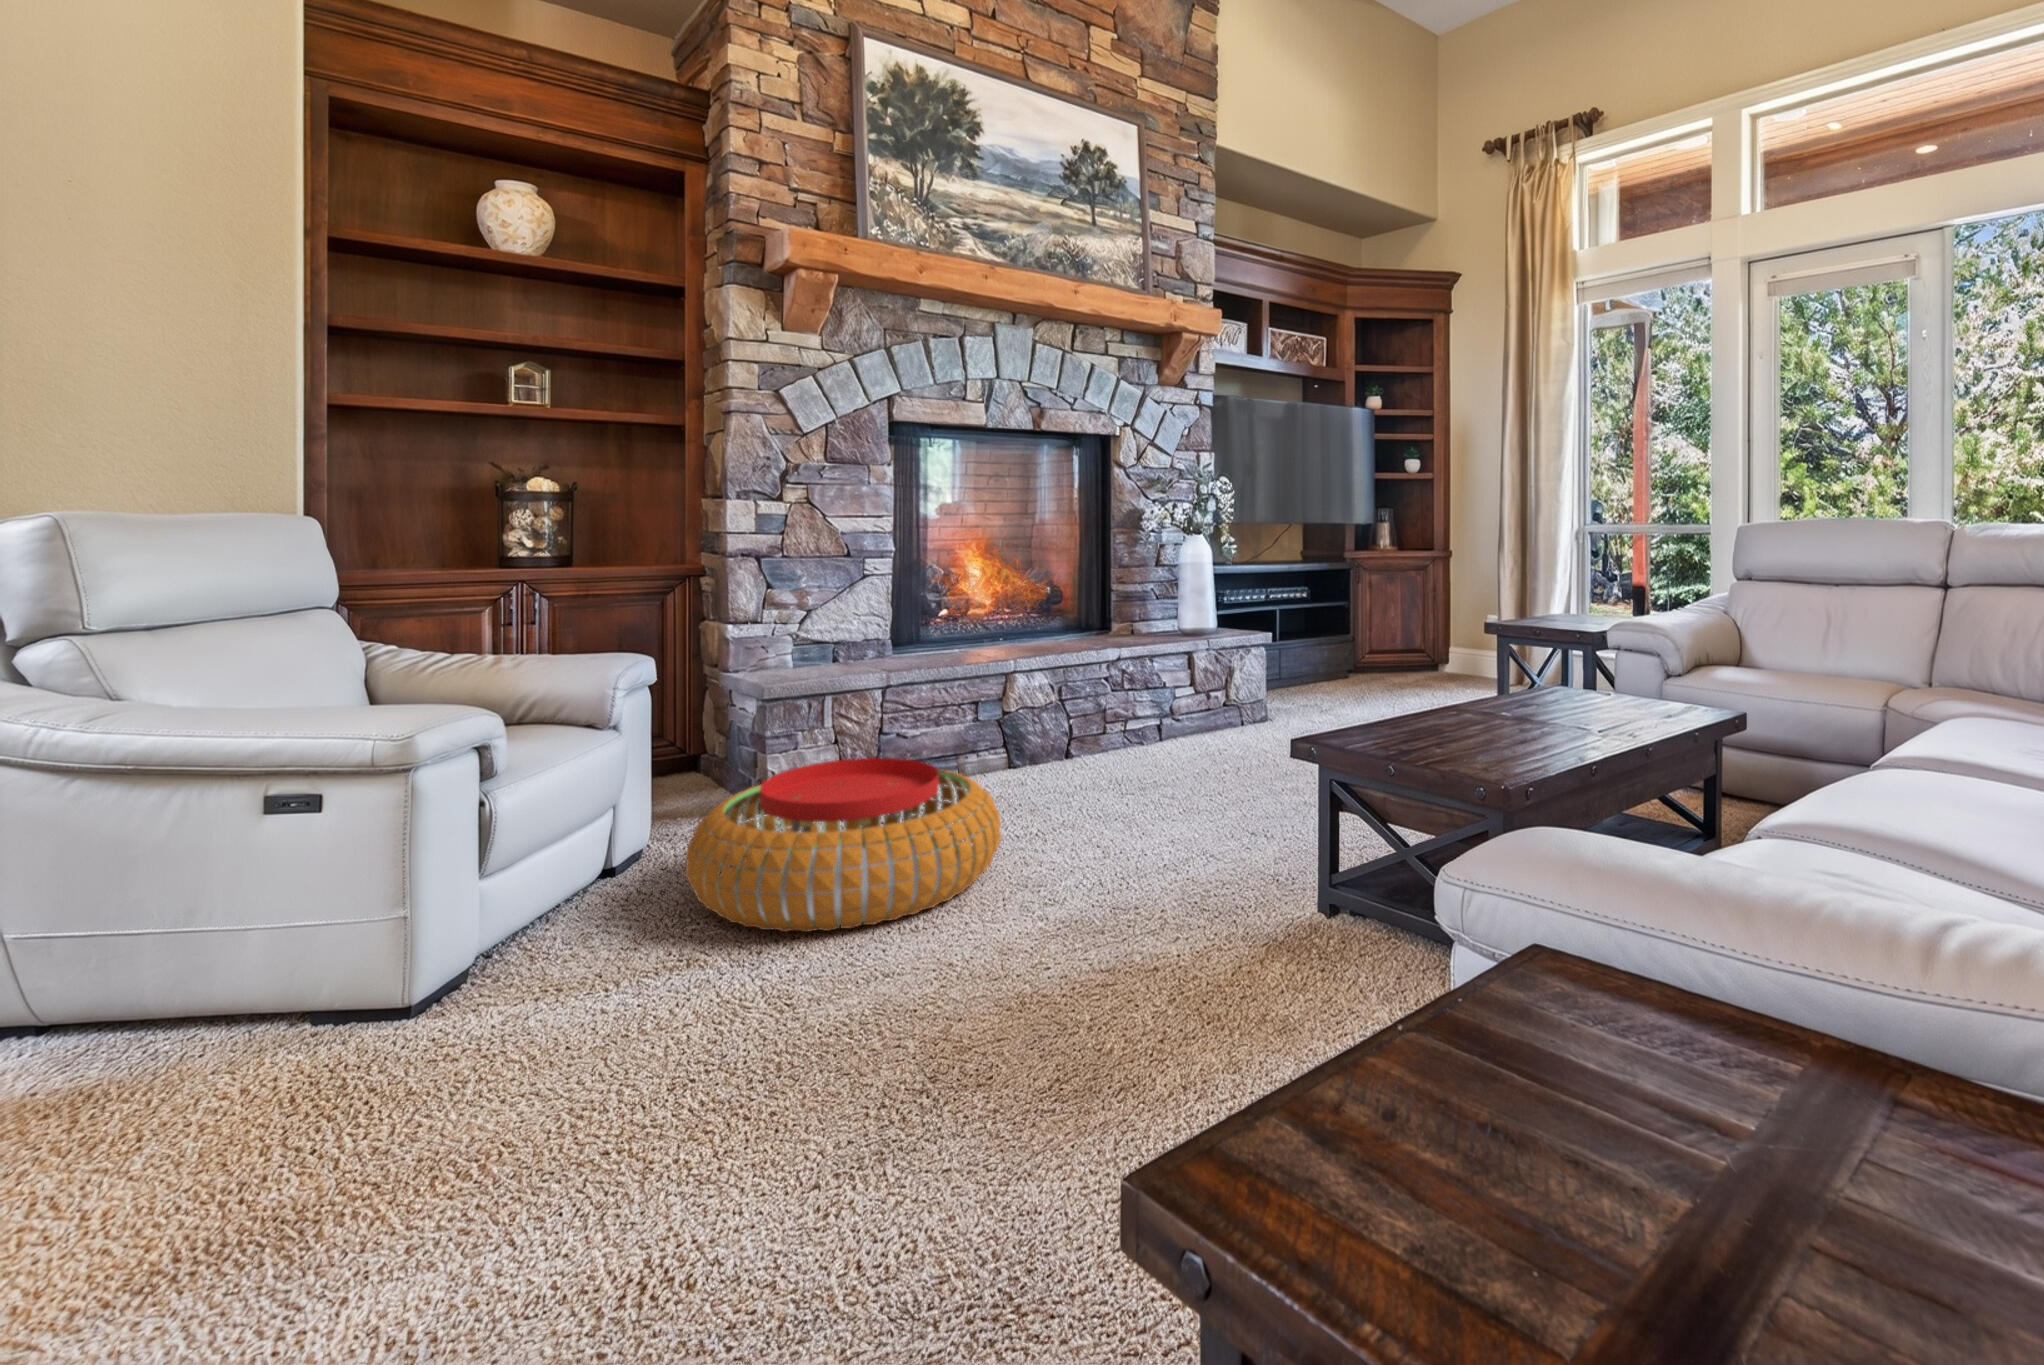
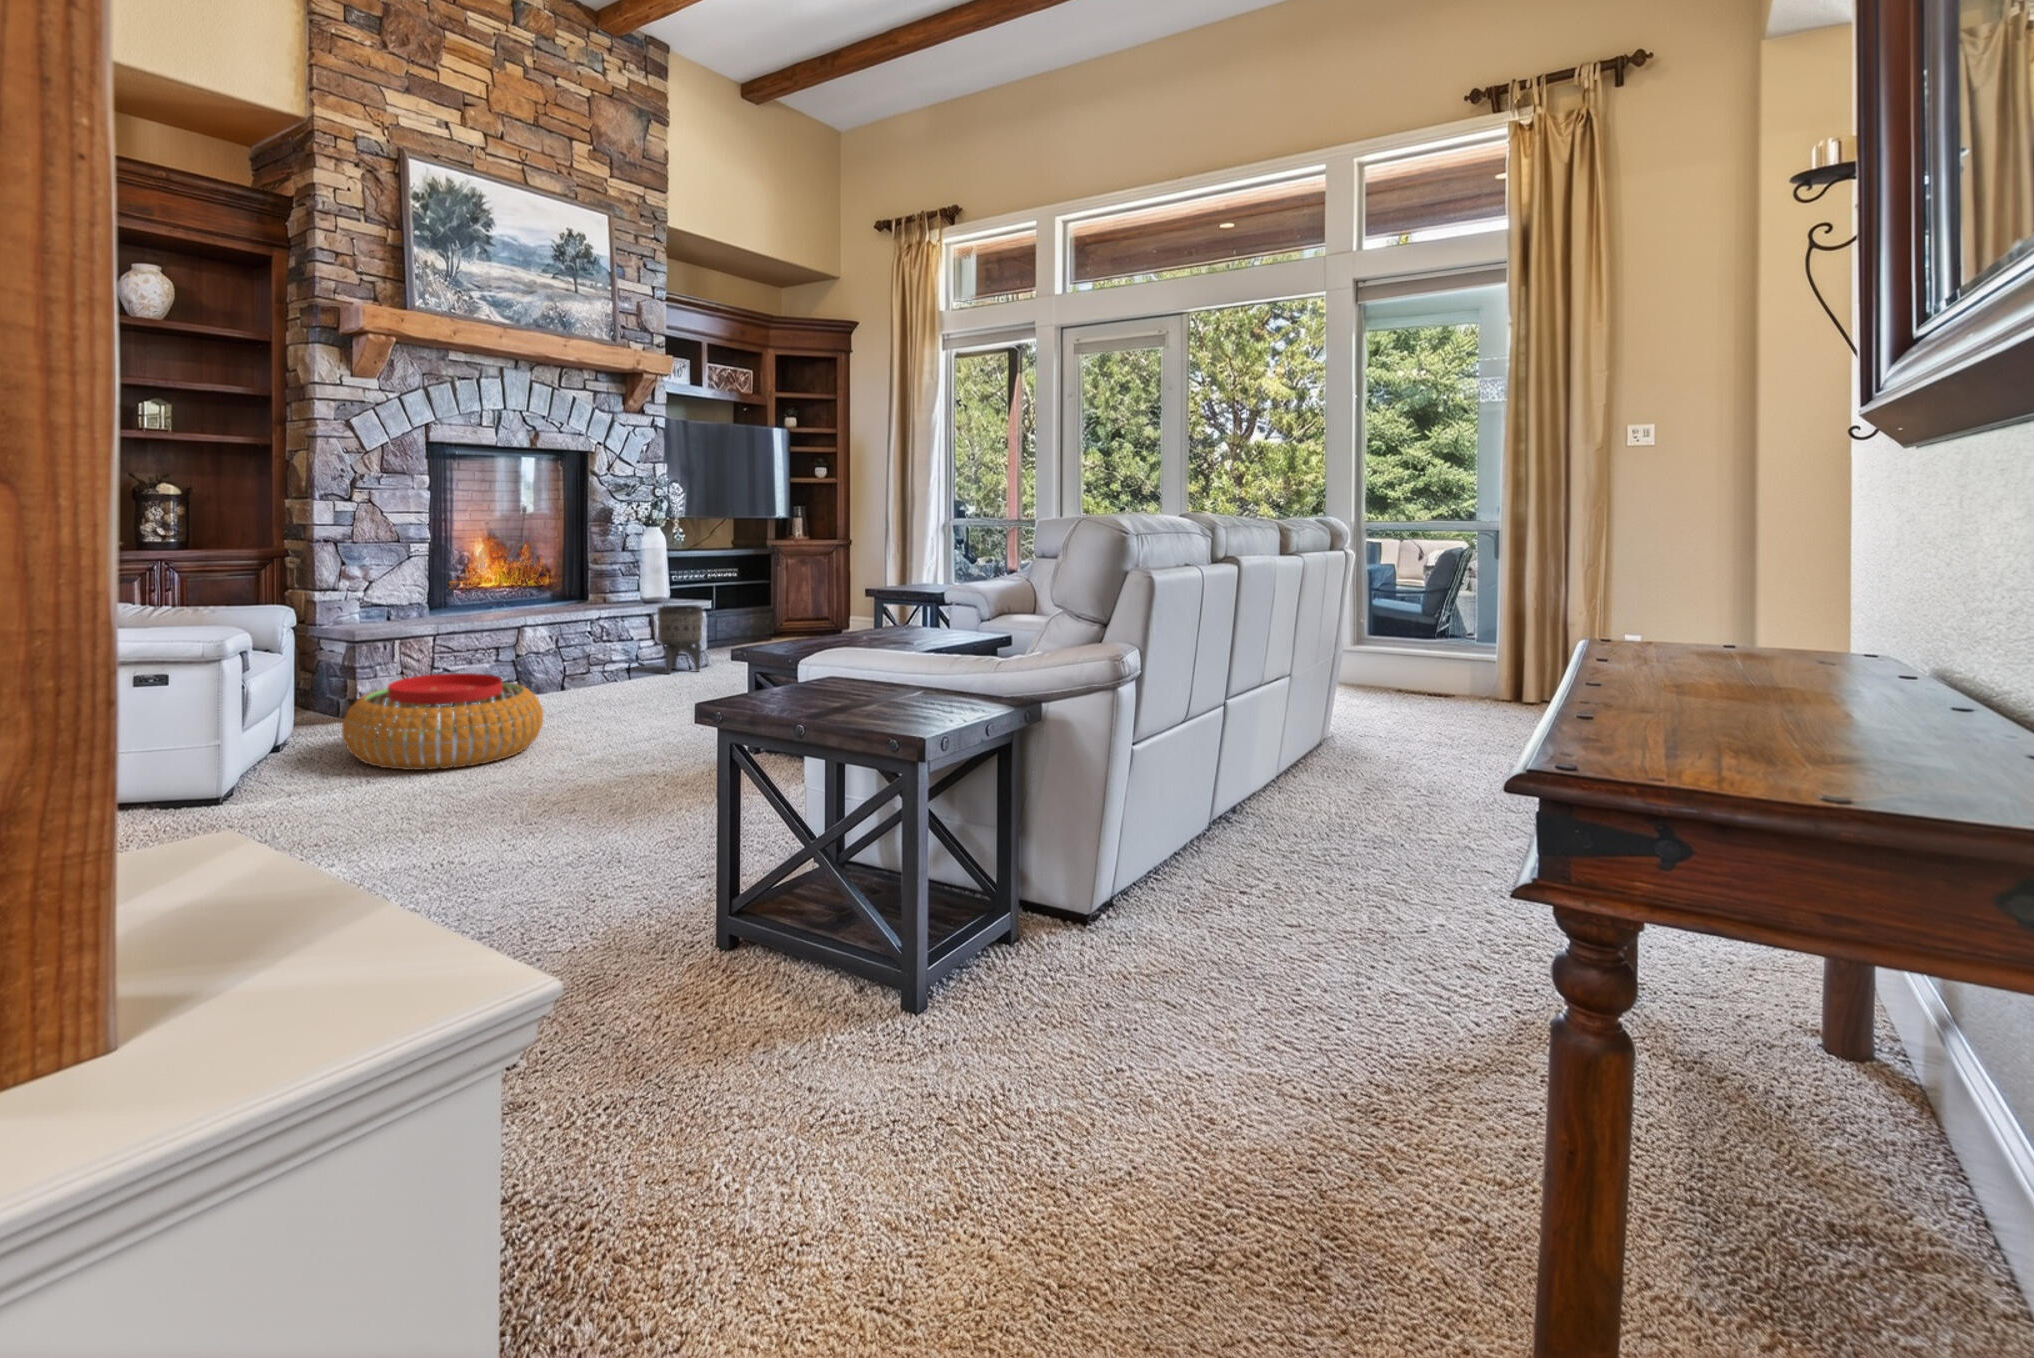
planter: none [1199,639,1259,733] -> present [657,605,703,674]

